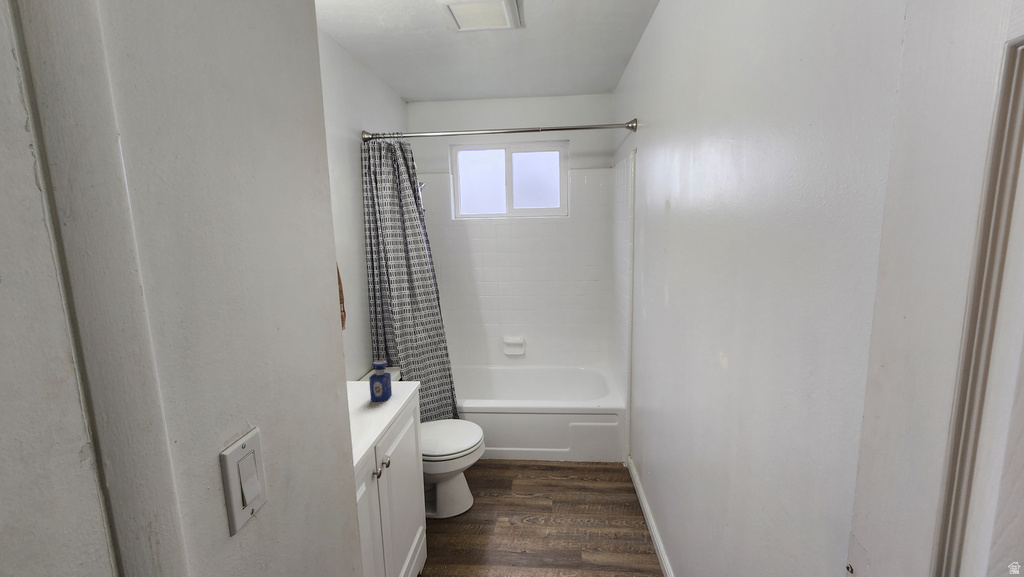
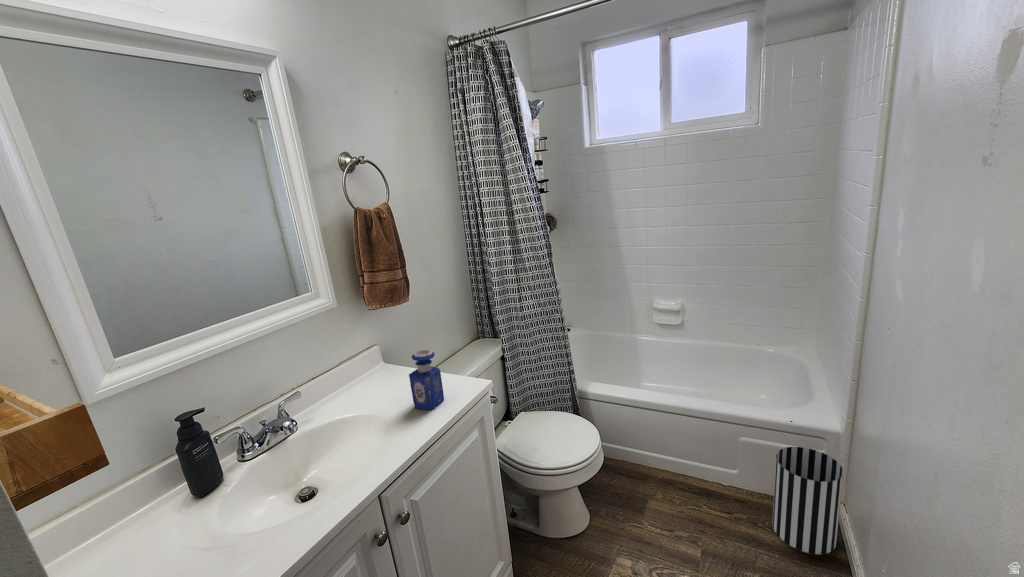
wastebasket: none [592,422,627,488] -> present [772,447,843,554]

